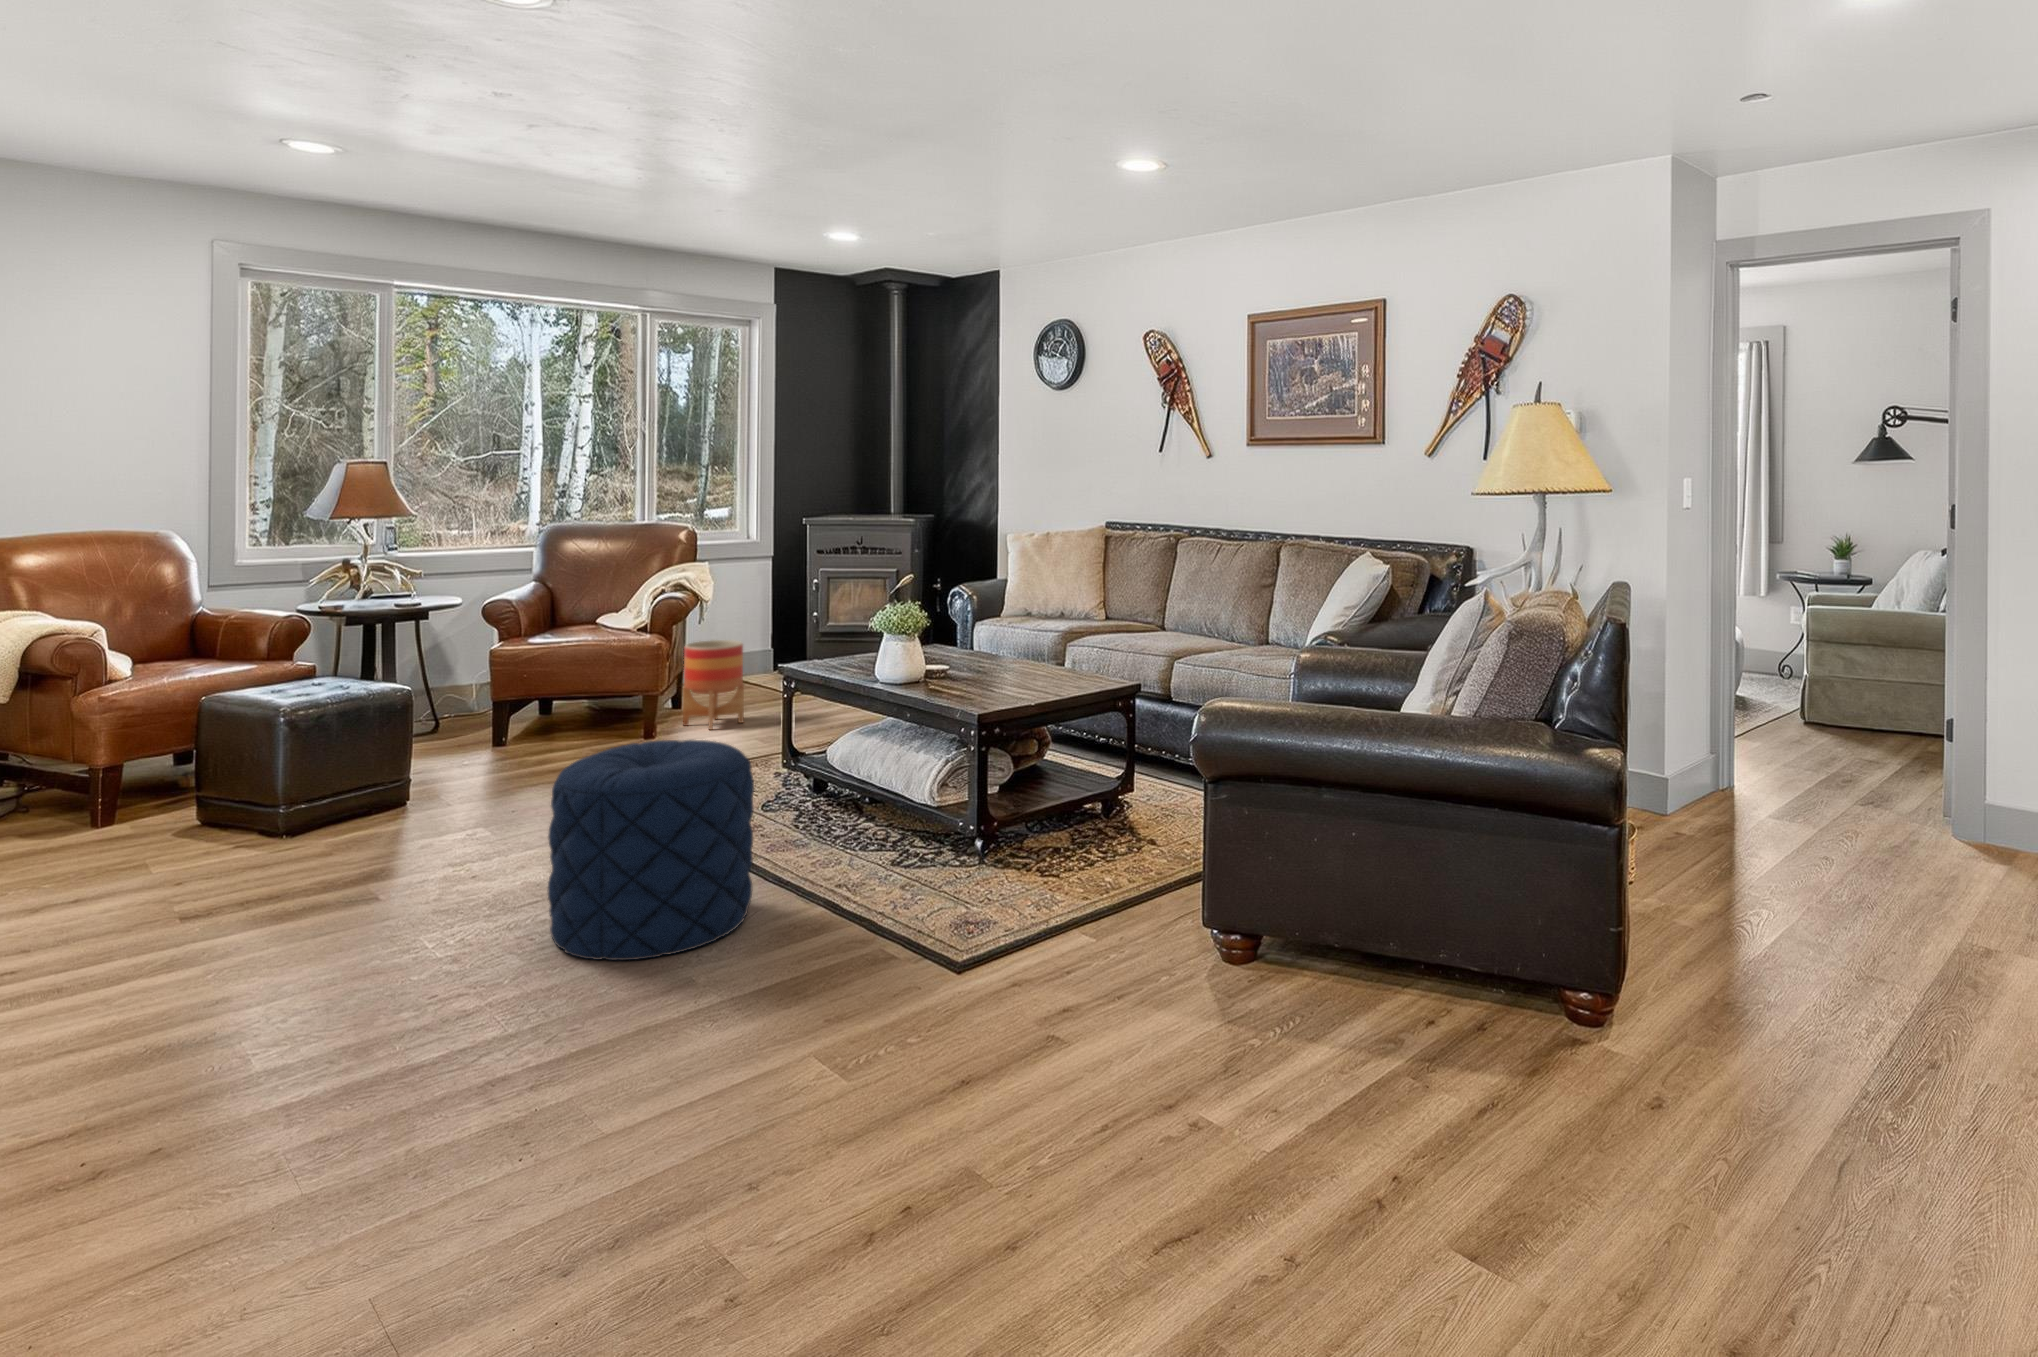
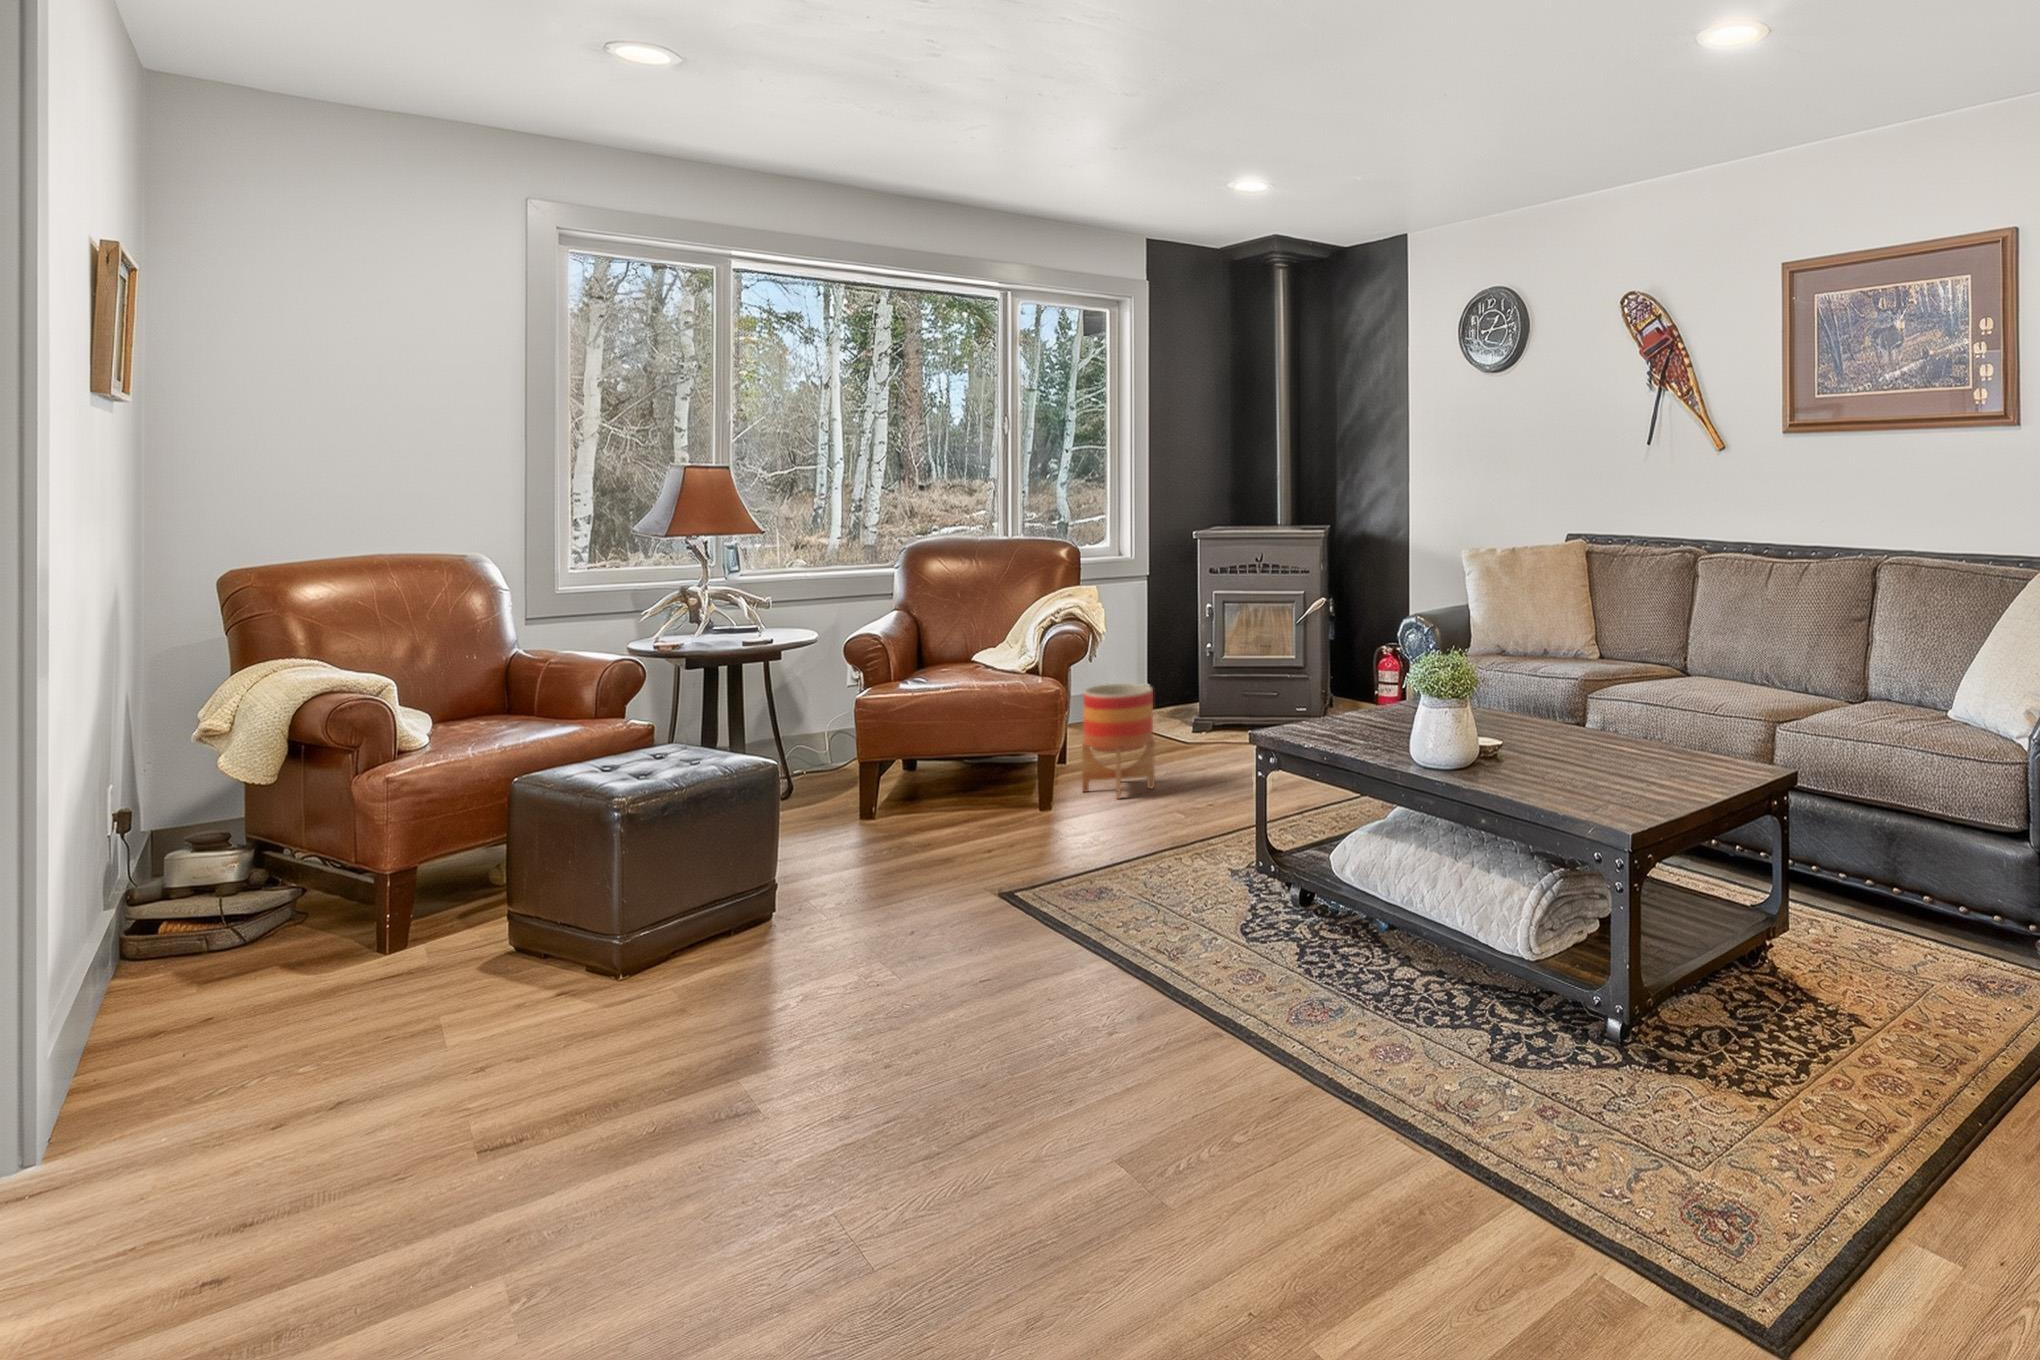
pouf: present [548,740,754,960] -> none [1039,880,1345,1285]

